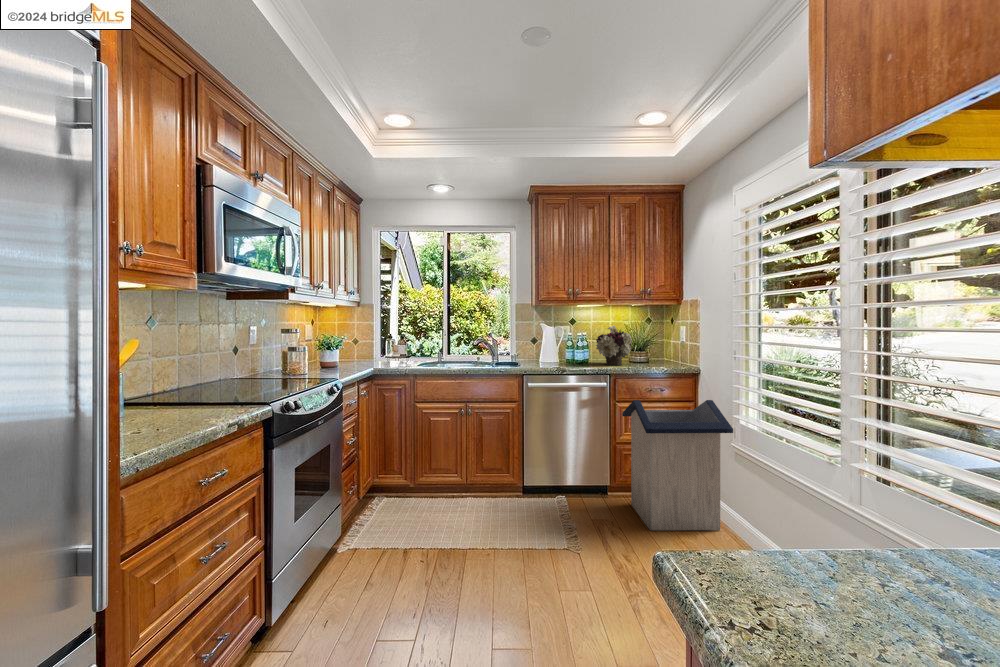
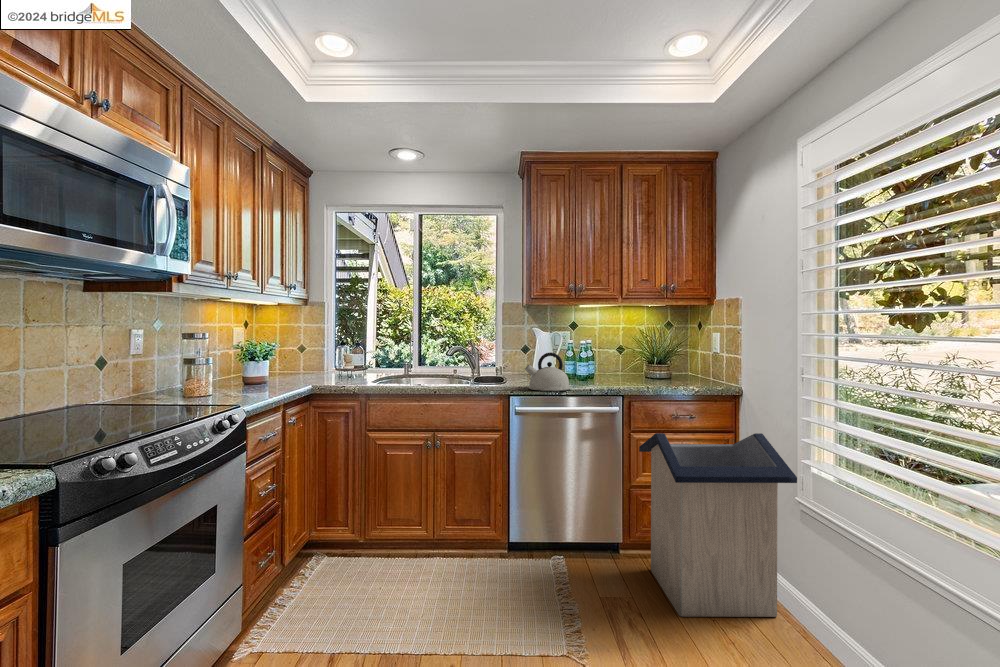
flower arrangement: present [596,326,632,365] -> none [603,332,651,383]
kettle: none [535,342,570,371] -> present [525,352,570,391]

